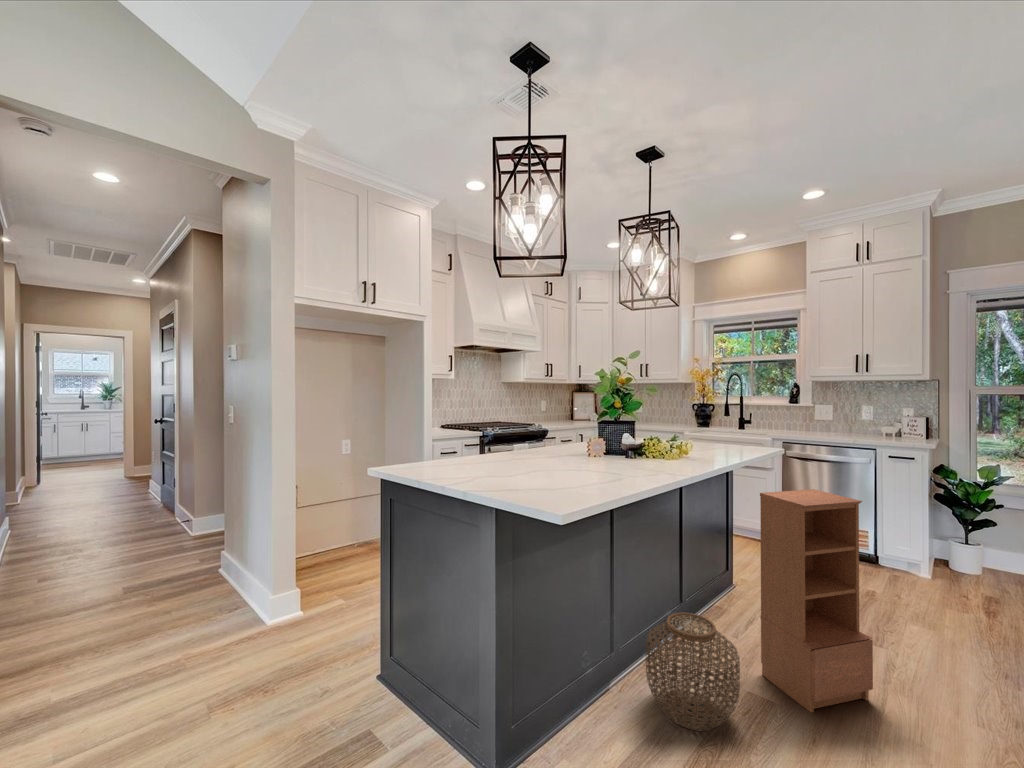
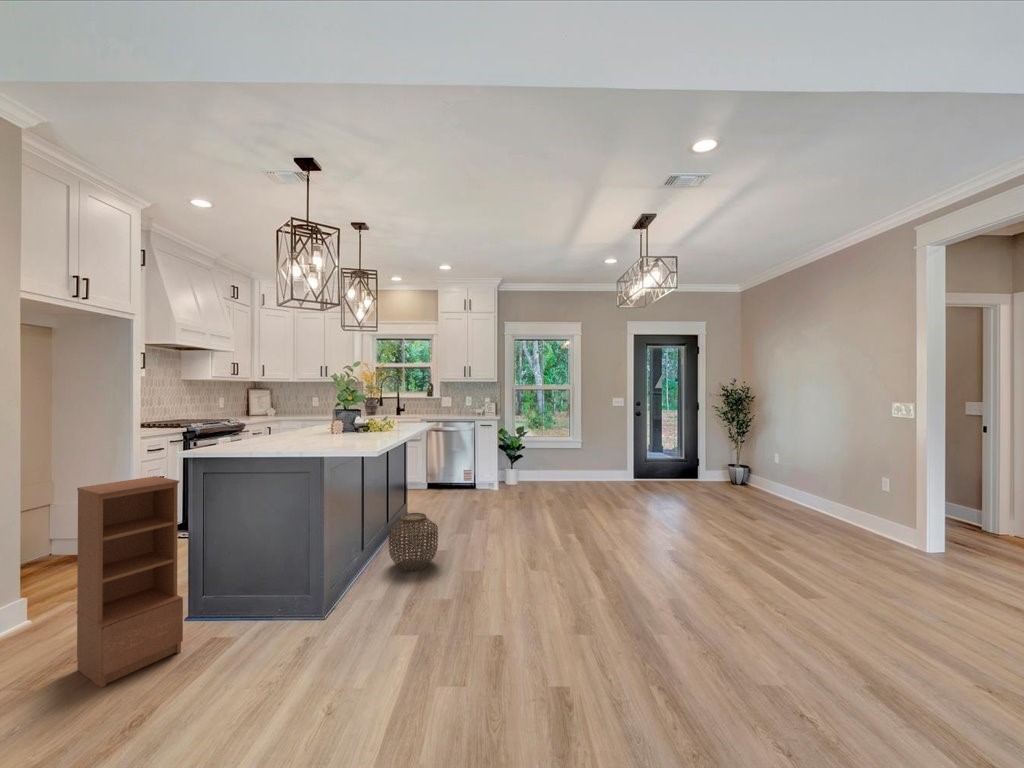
bookcase: present [760,489,873,713] -> present [77,476,183,688]

